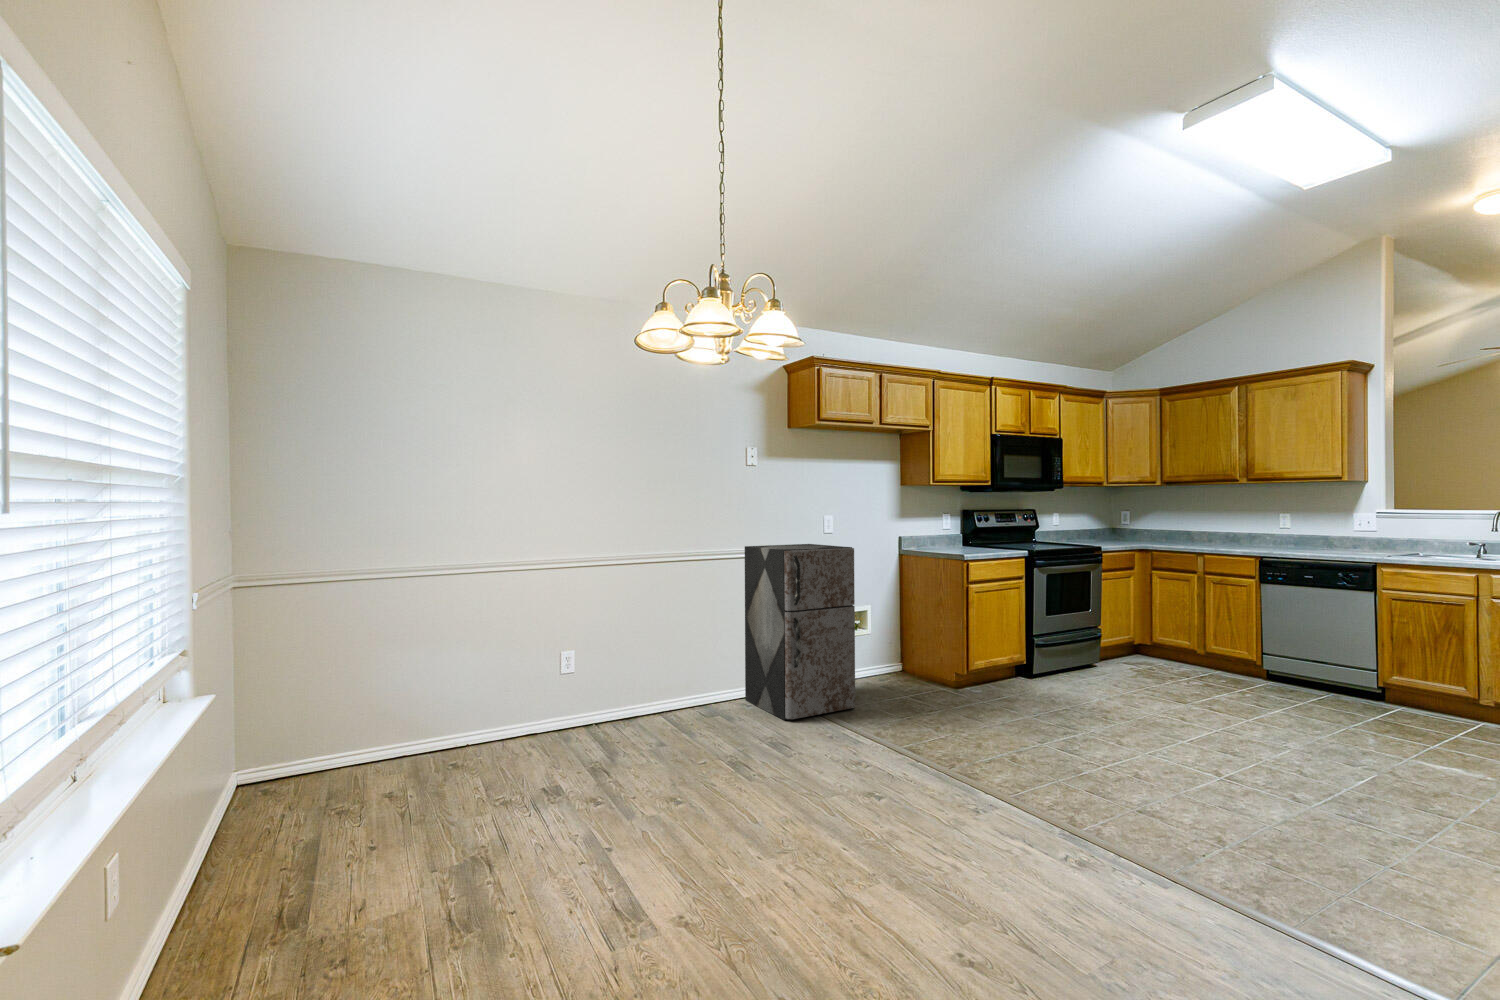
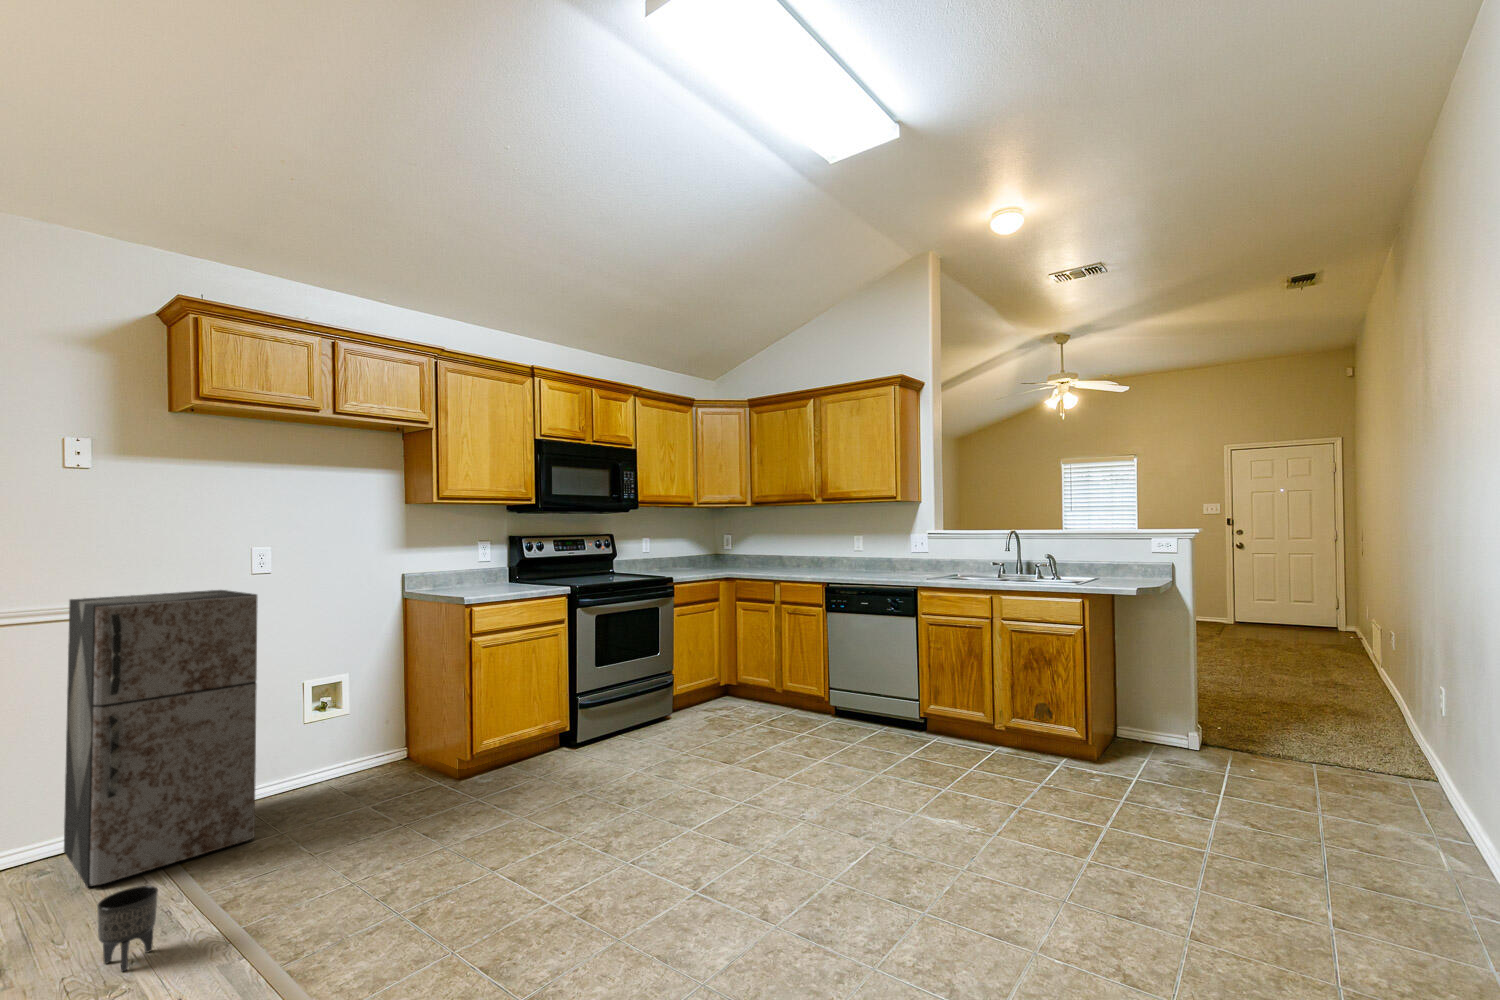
planter: none [839,718,867,763] -> present [97,886,158,971]

